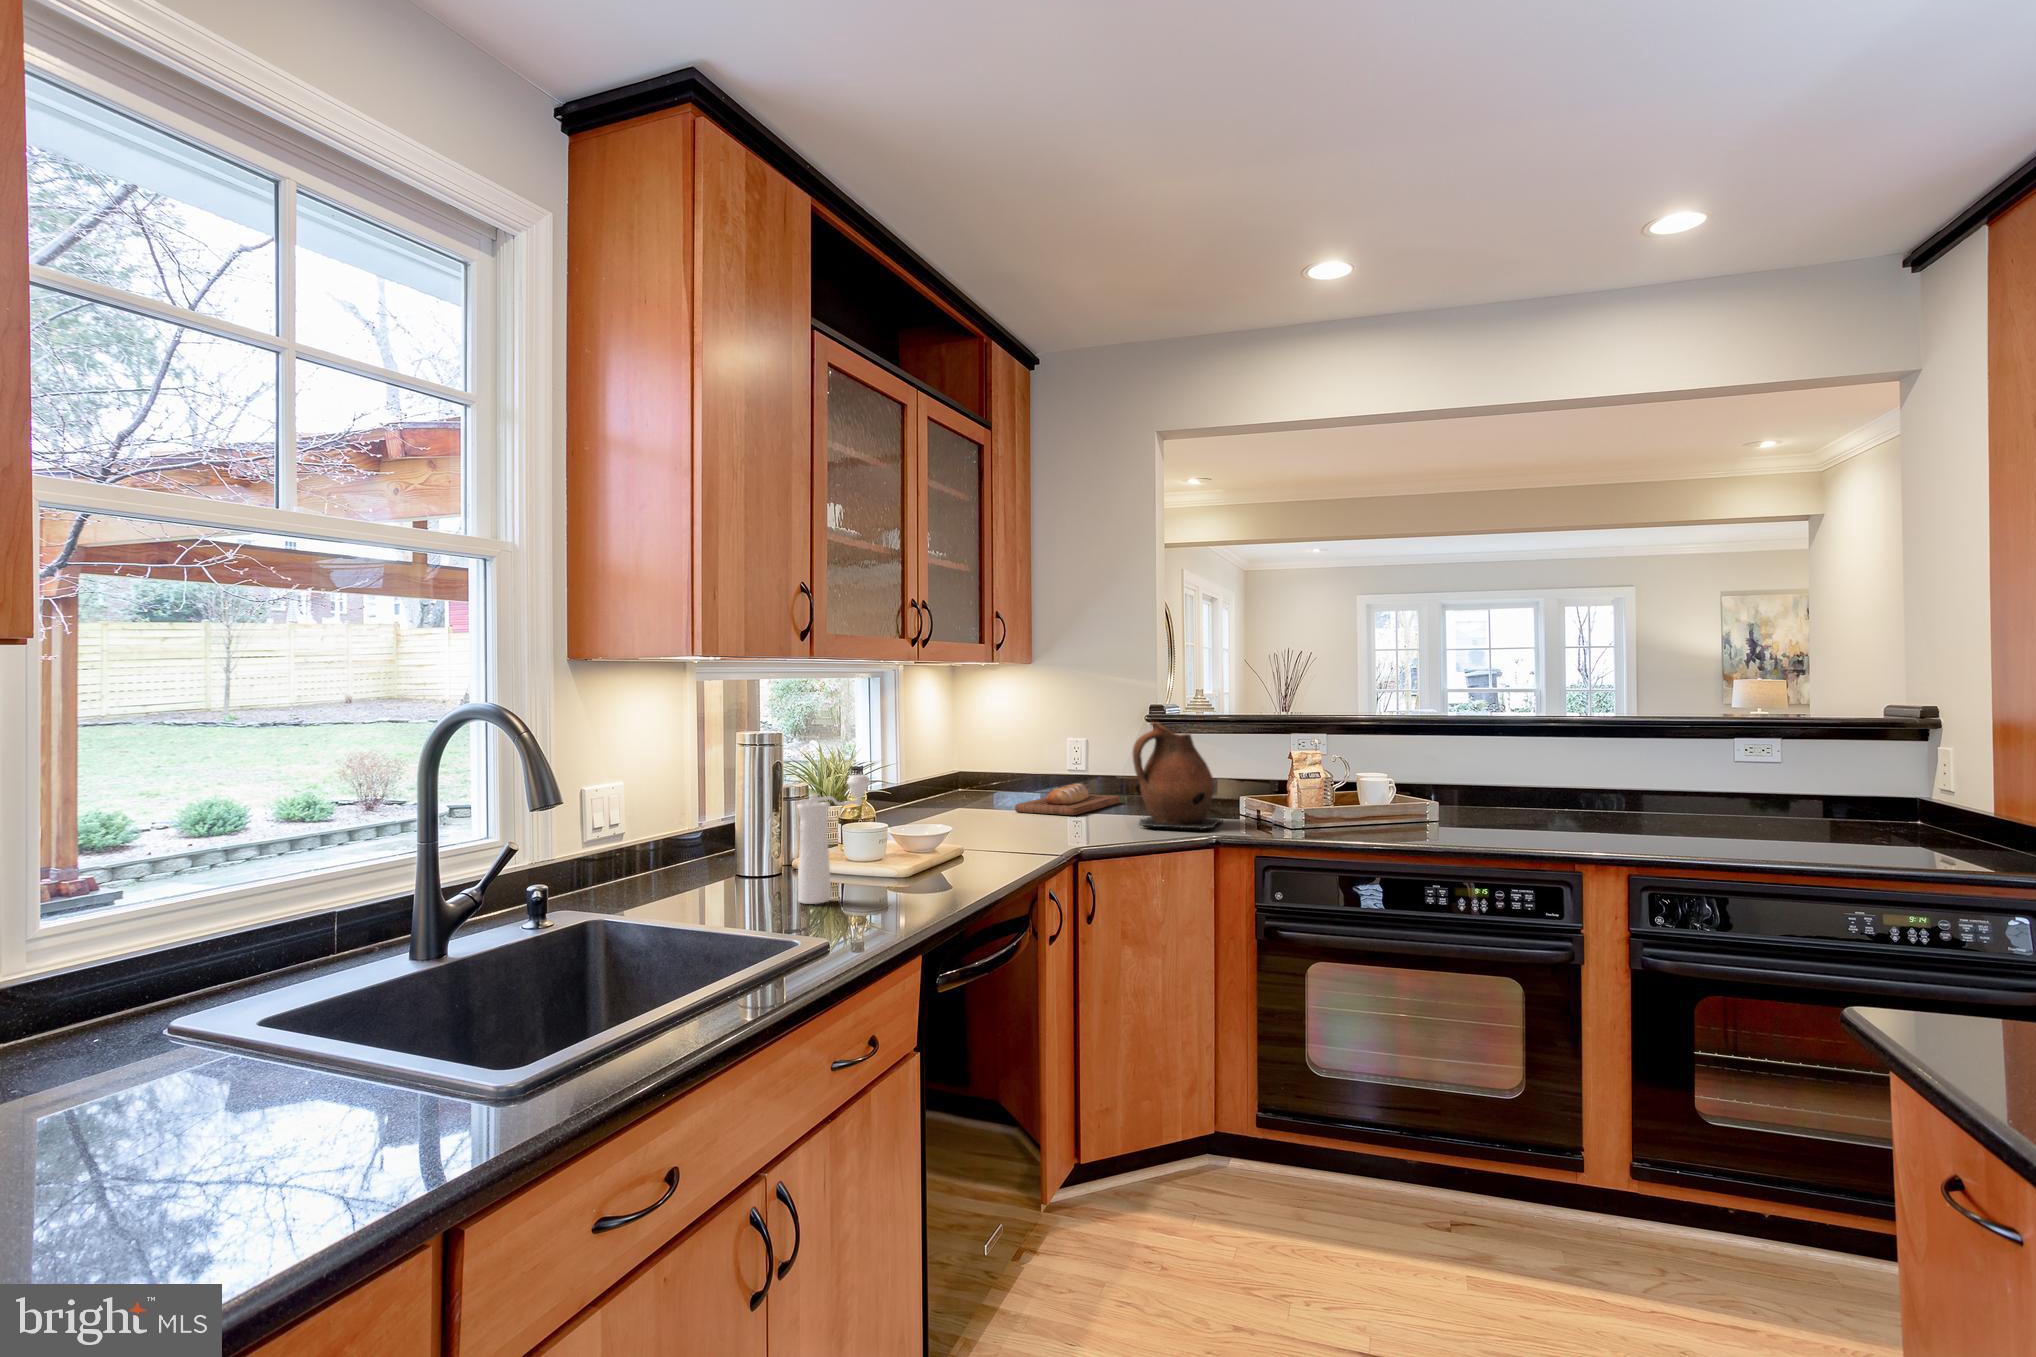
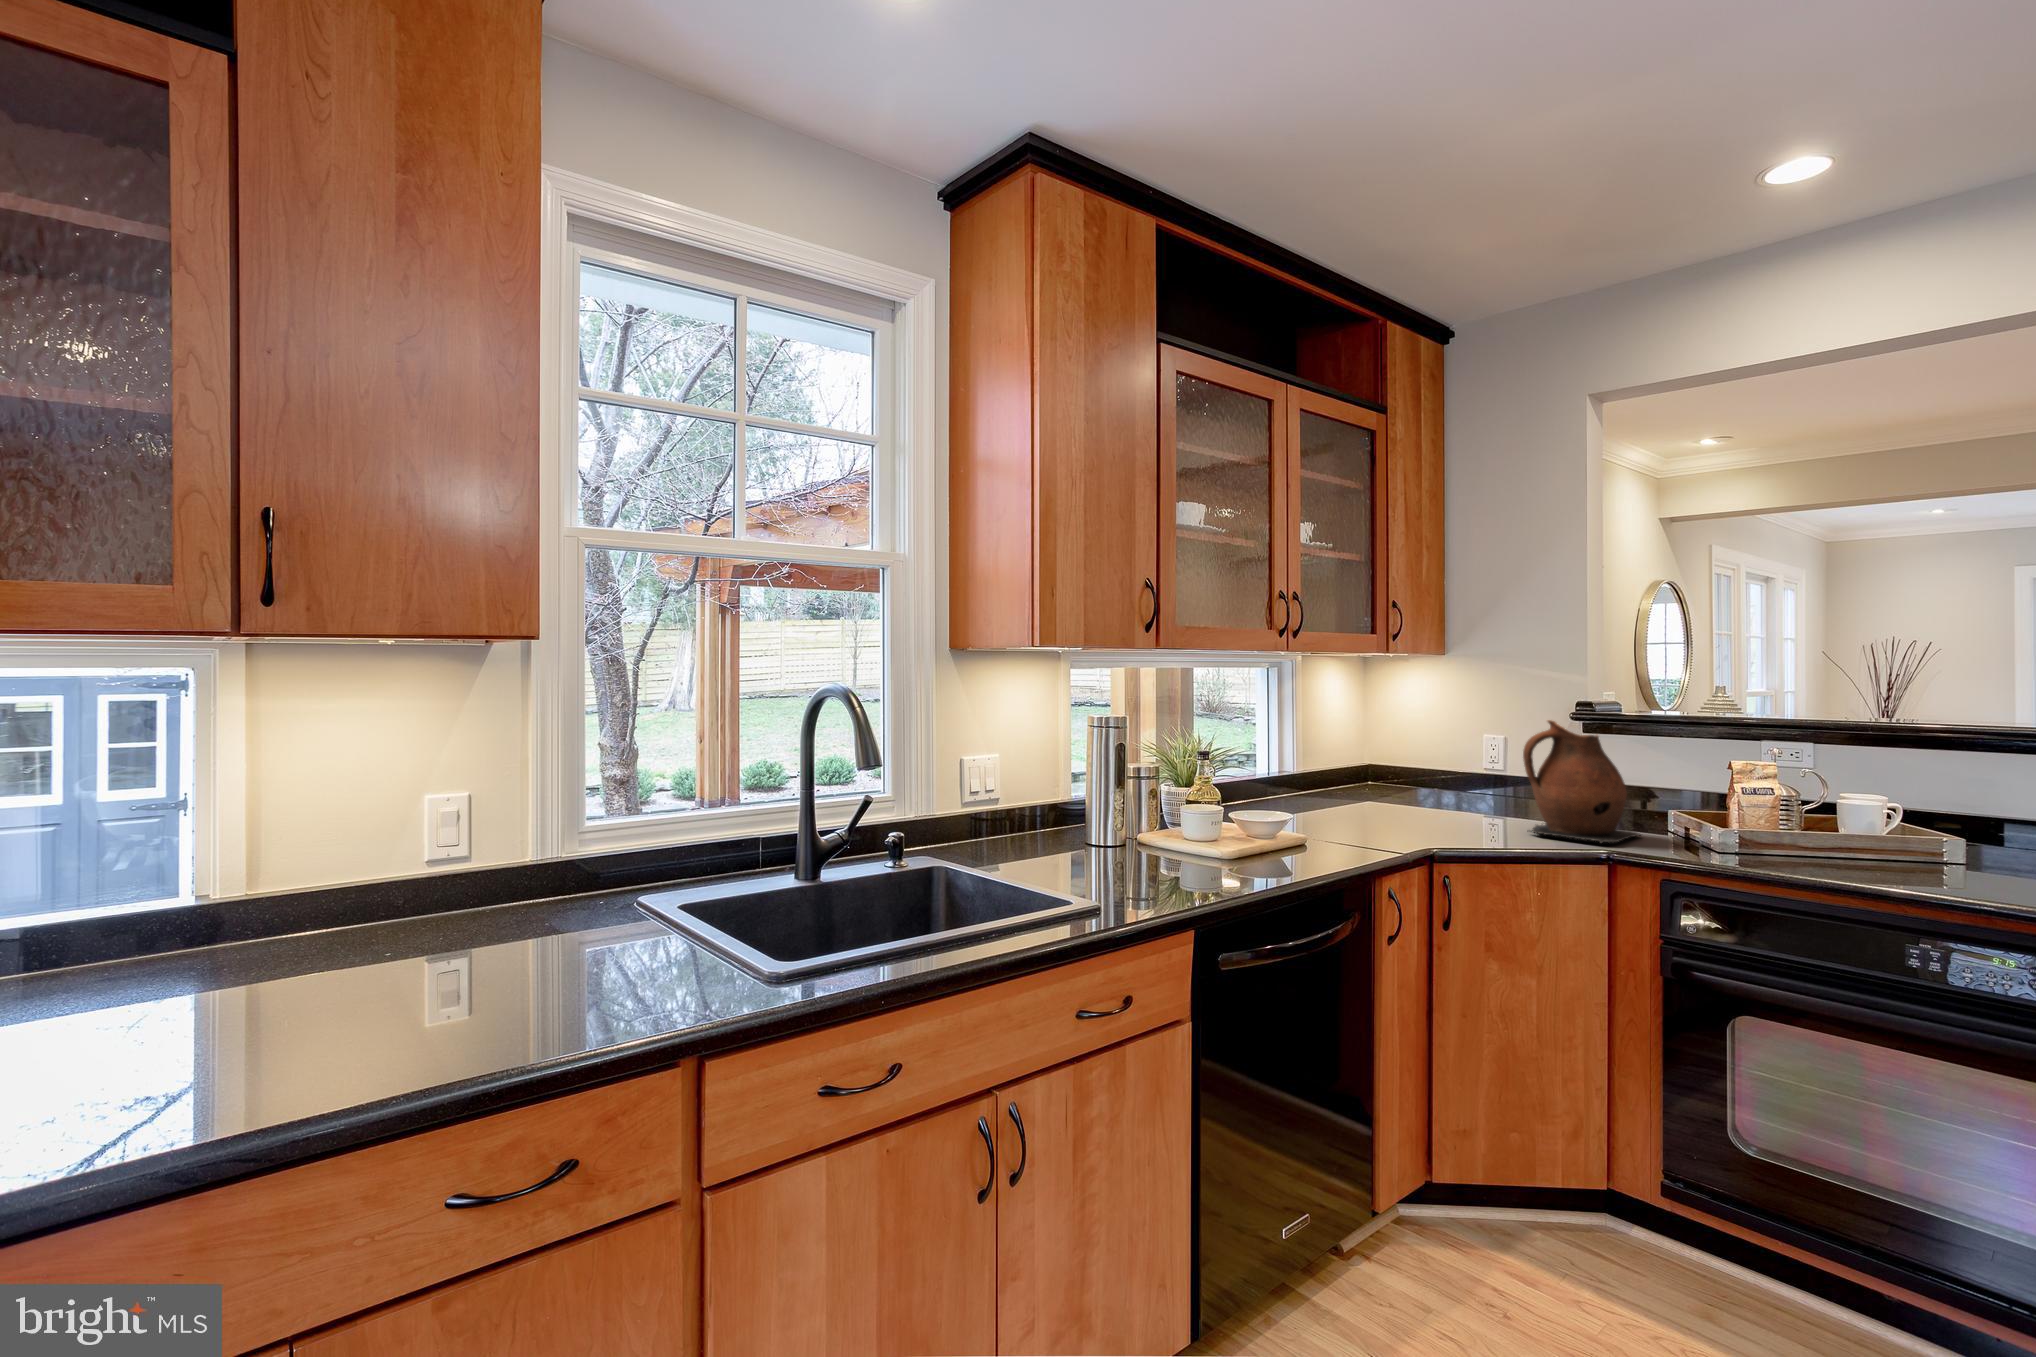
pepper mill: present [797,775,870,904] -> none [1112,758,1187,872]
bread loaf: present [1015,783,1120,815] -> none [1402,781,1533,815]

